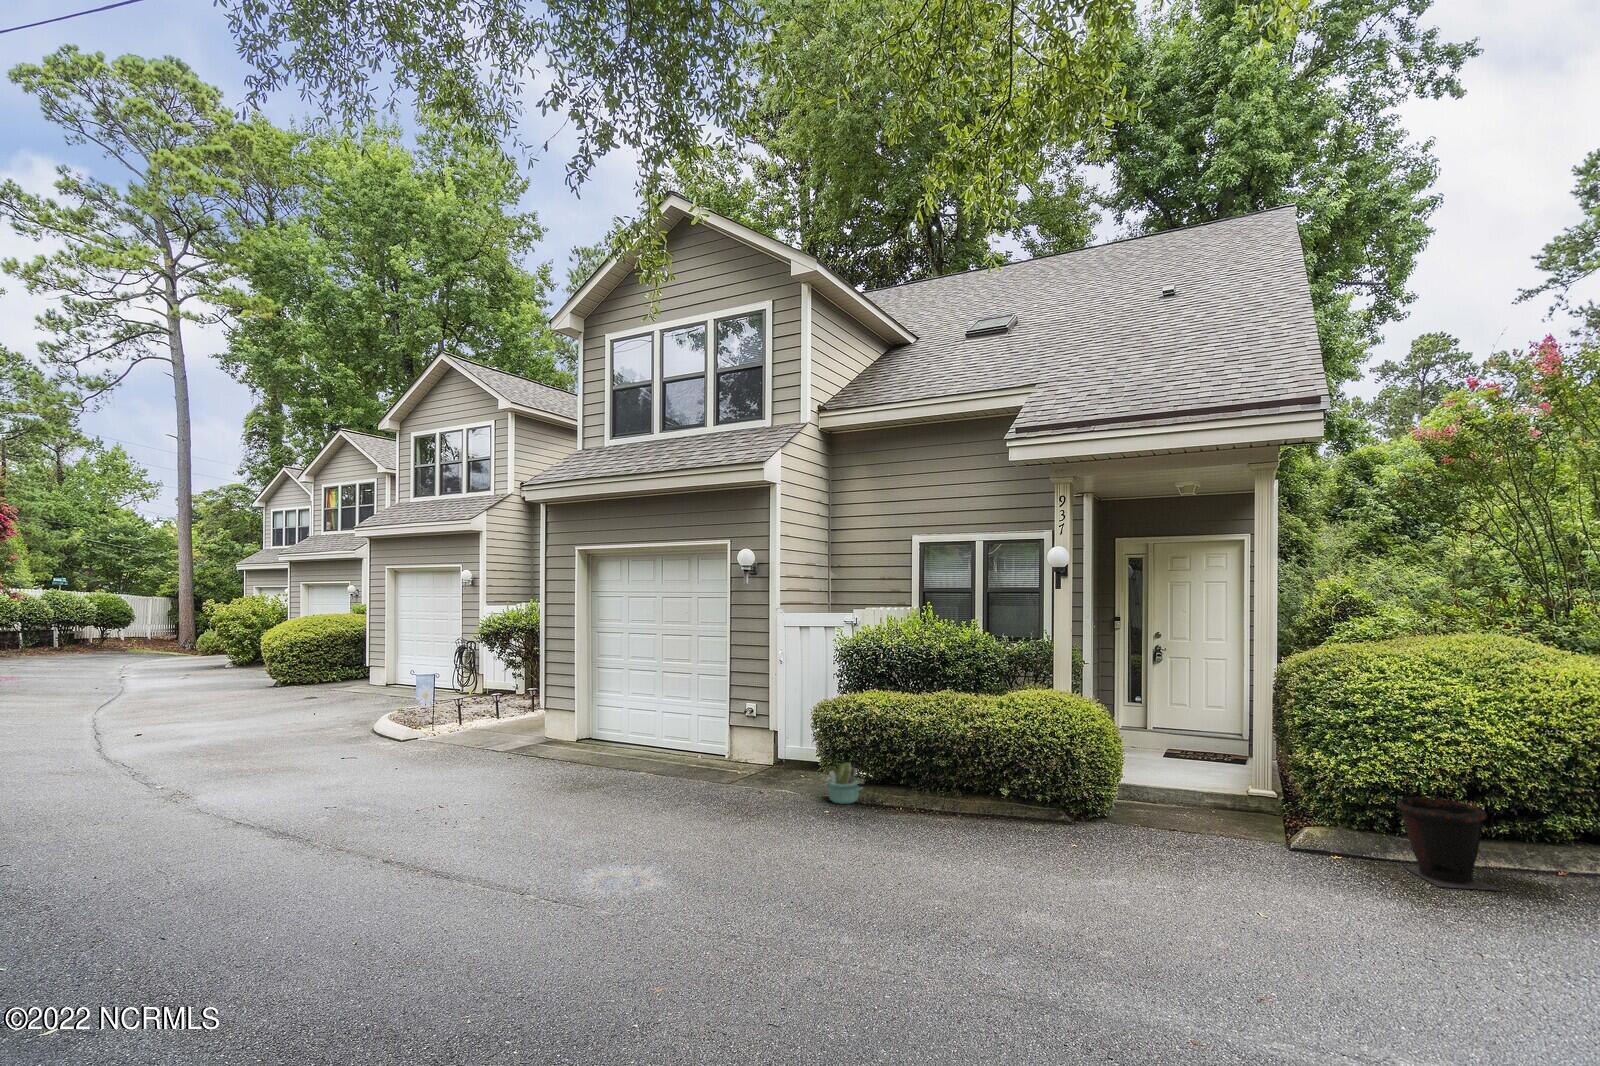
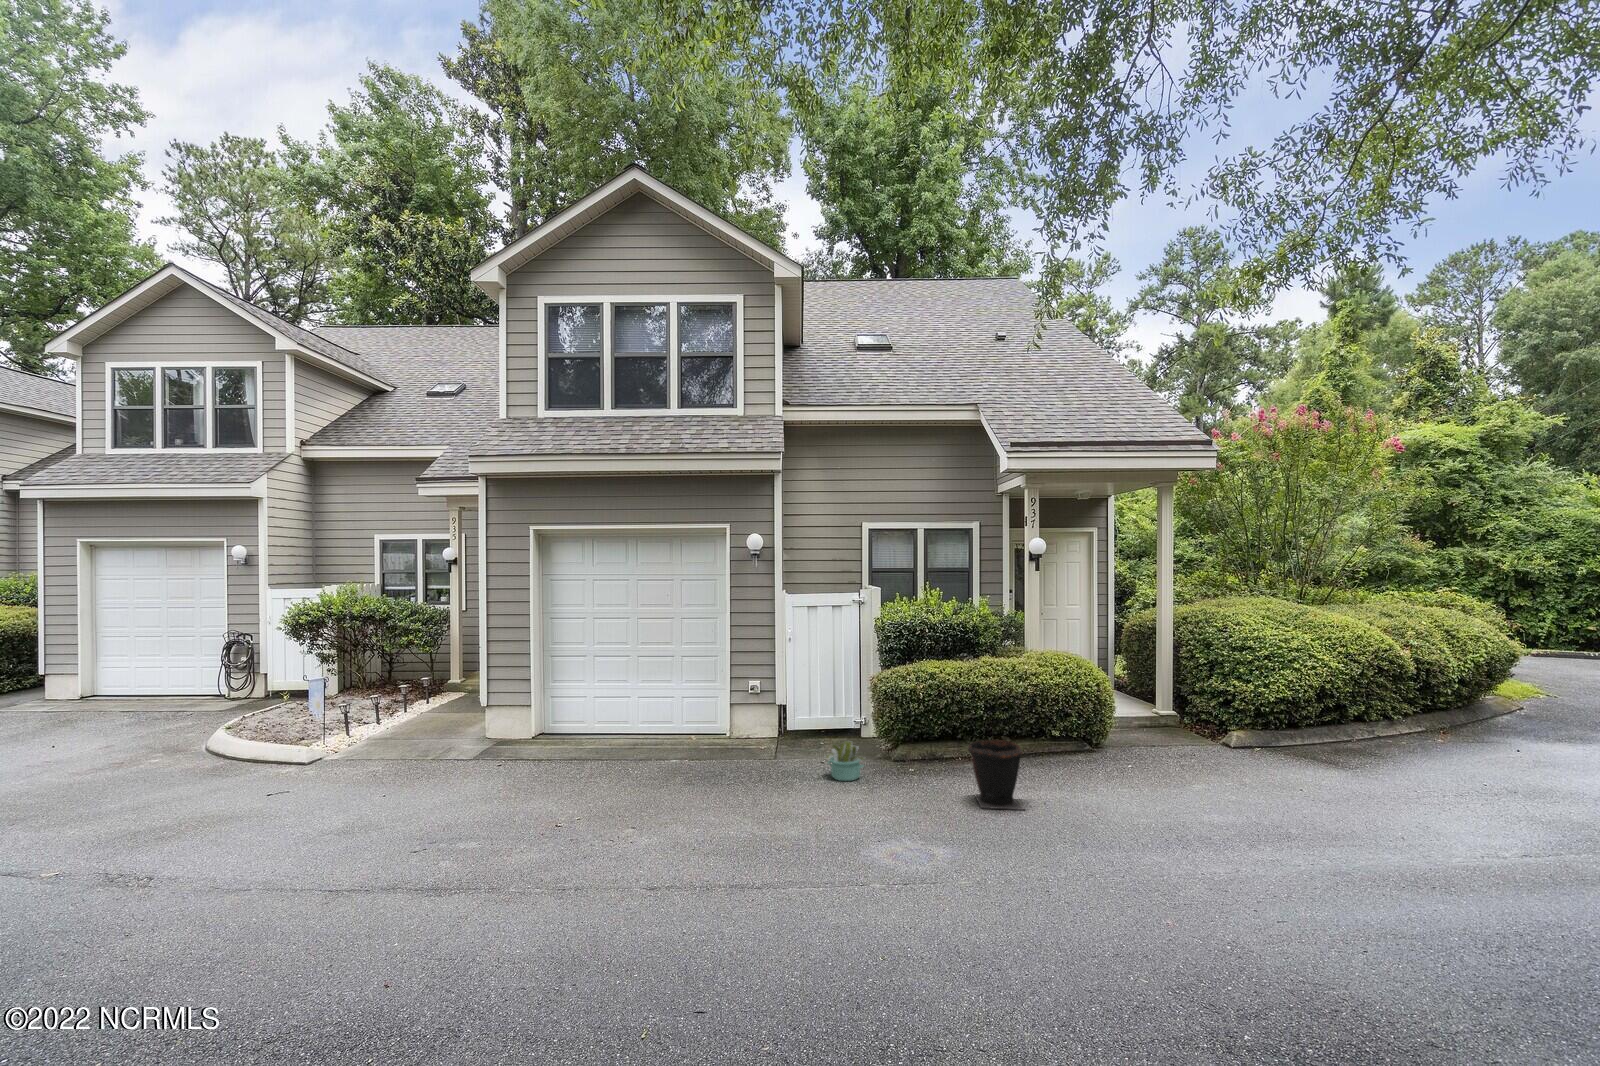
bucket: present [1397,797,1499,890] -> present [968,740,1024,810]

